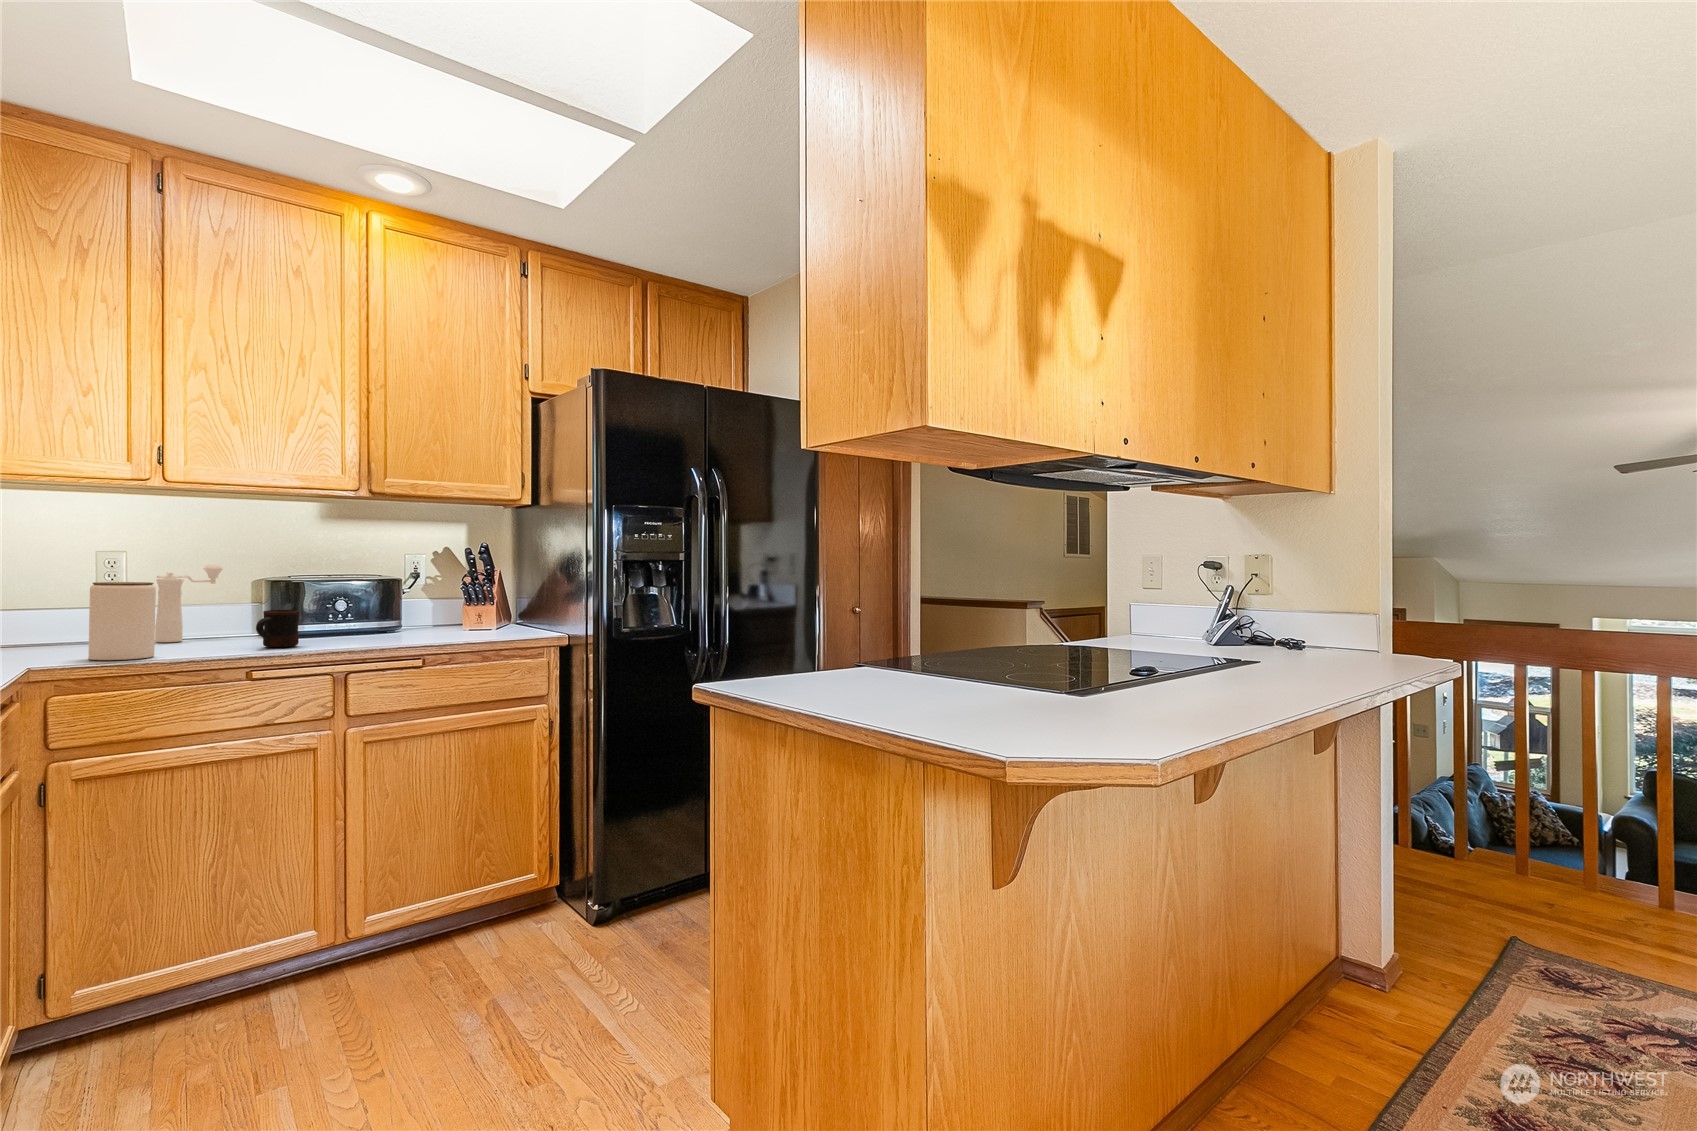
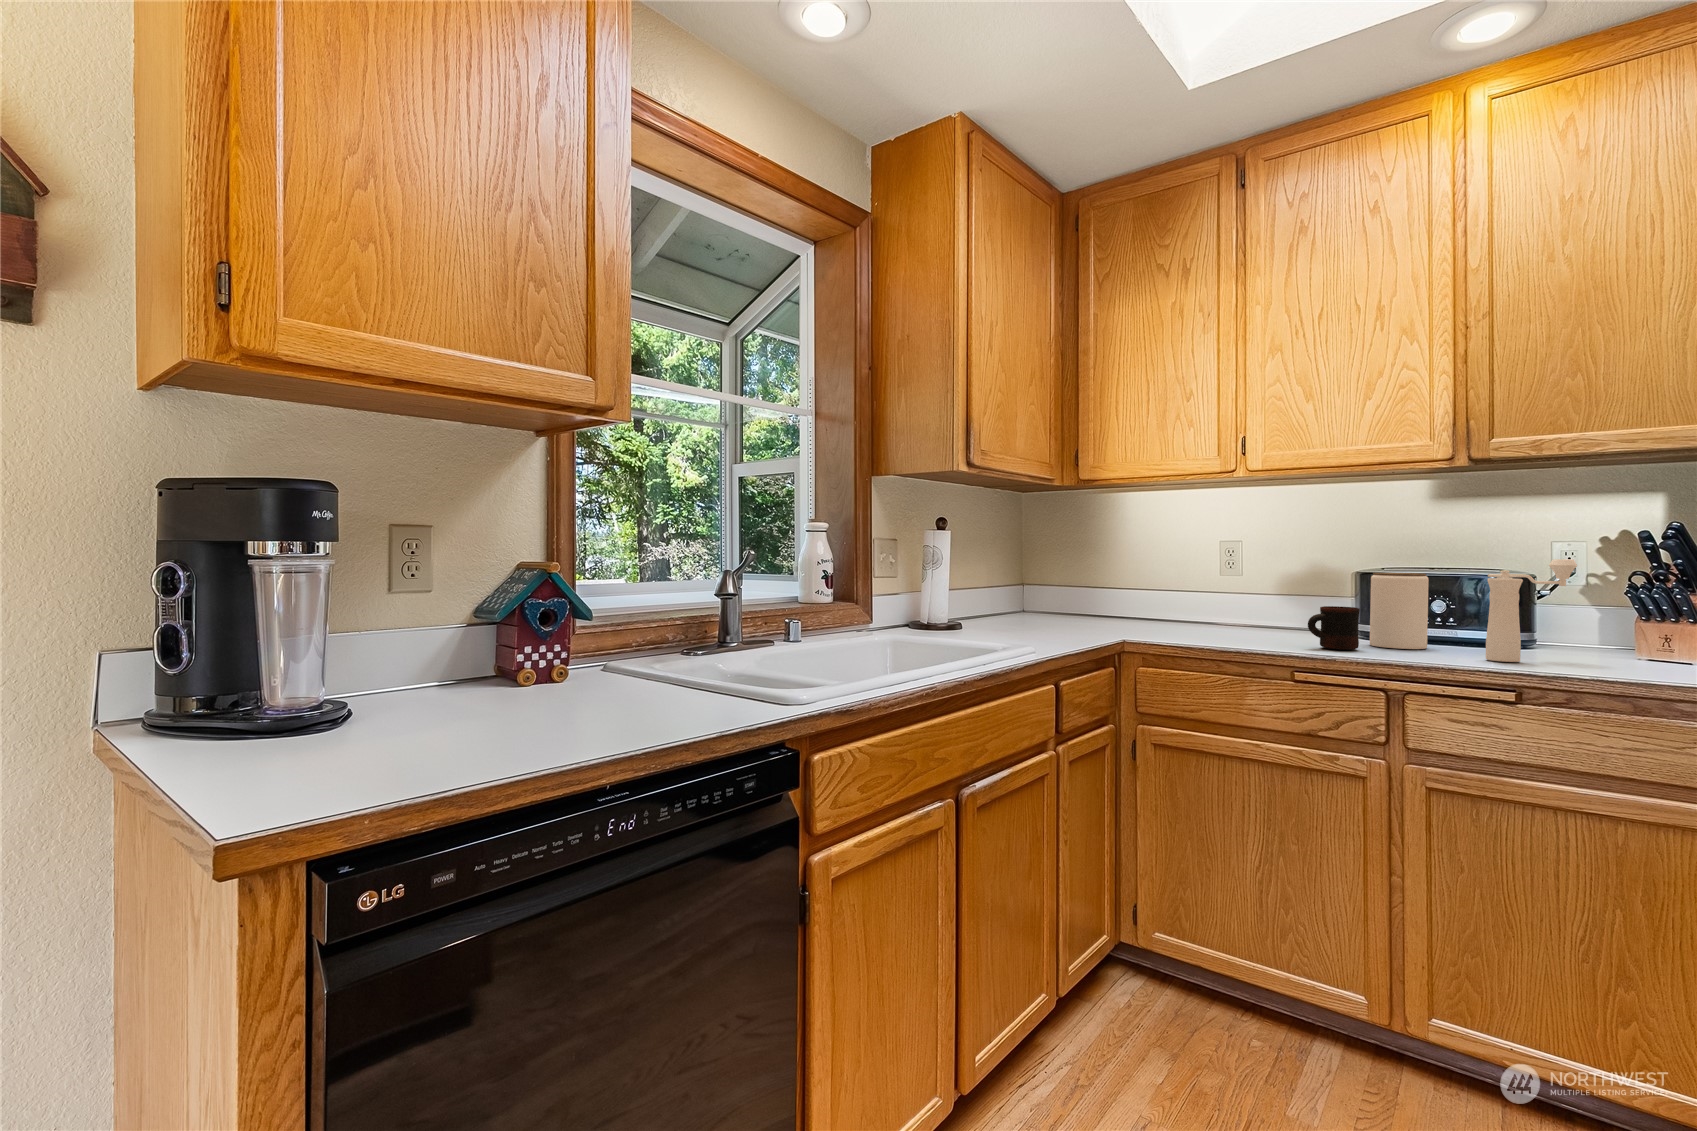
pepper mill: present [155,564,223,642] -> present [1486,559,1577,662]
jar: present [88,582,156,660] -> present [1370,573,1429,649]

